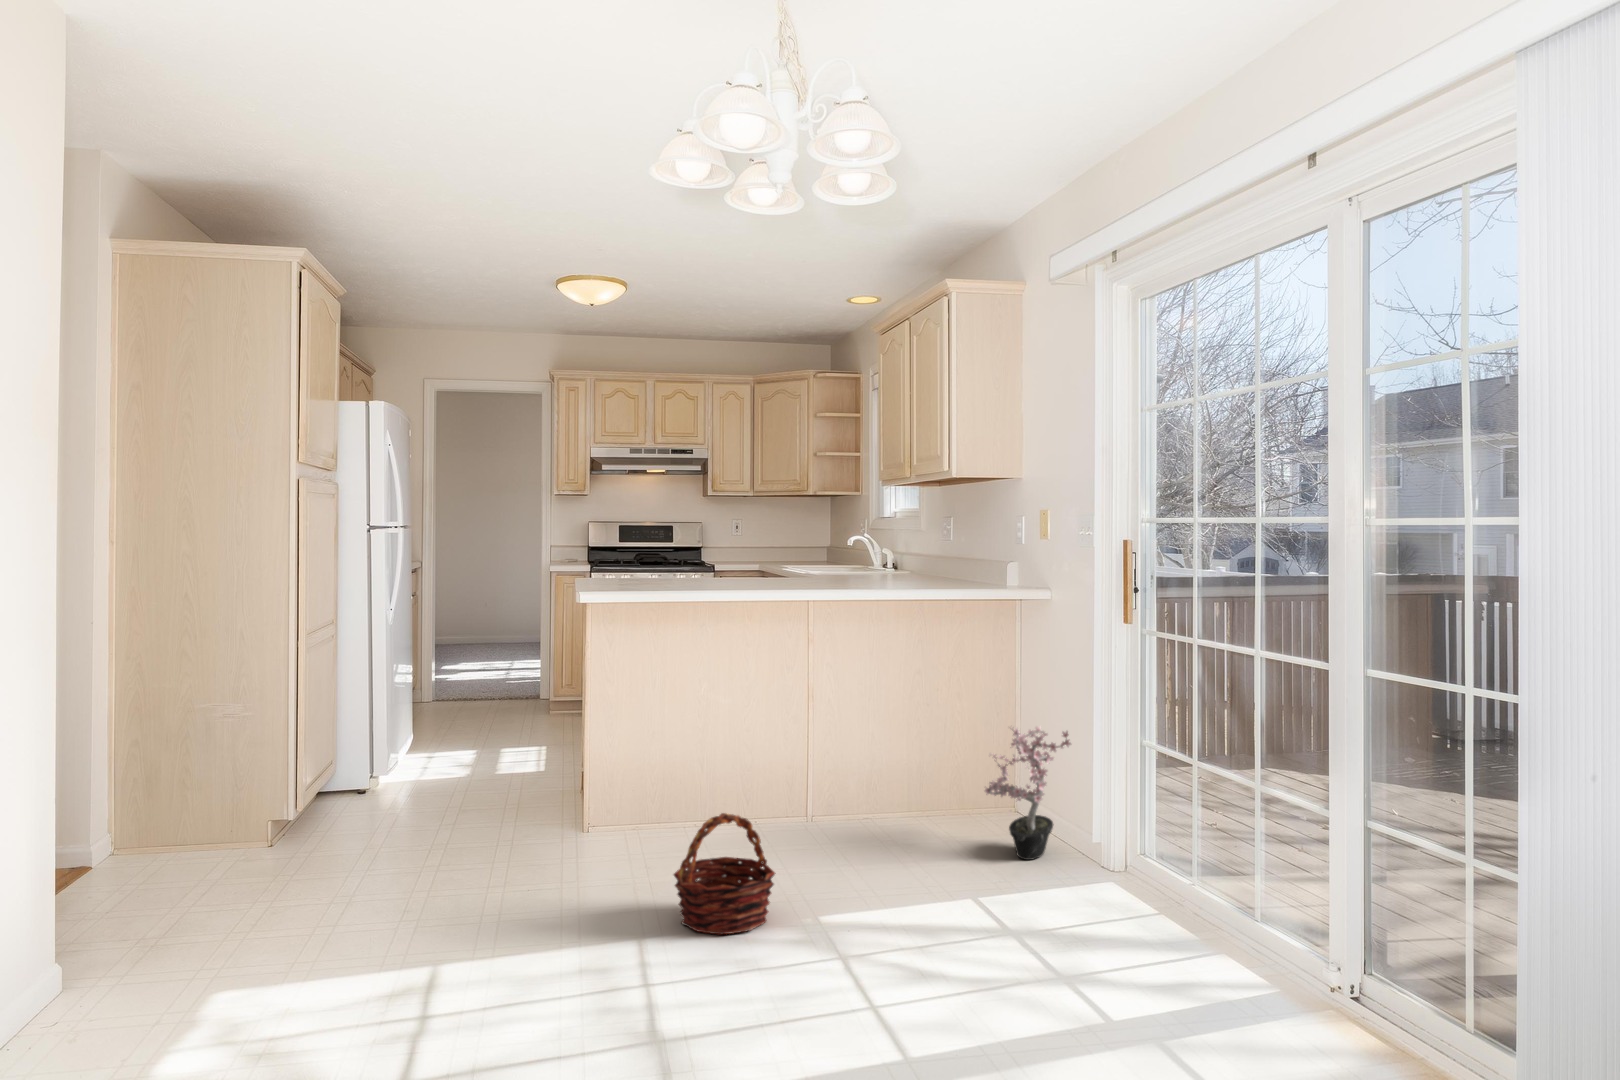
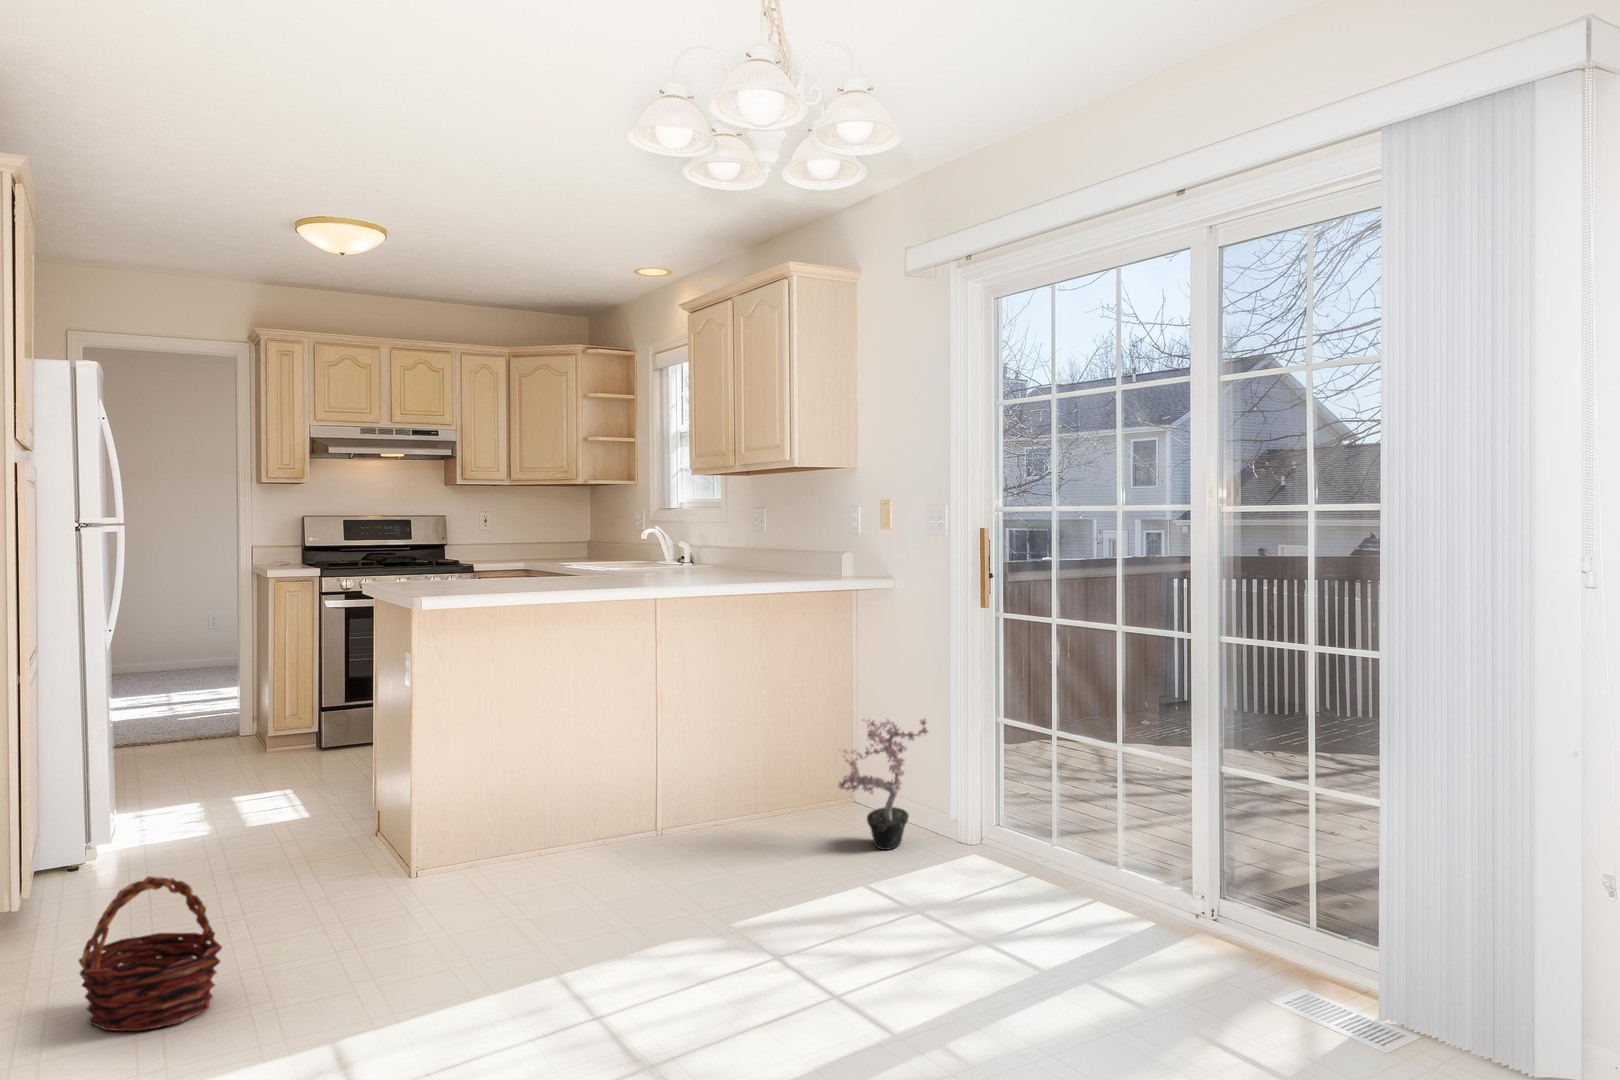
basket: present [674,813,776,935] -> present [79,876,222,1032]

